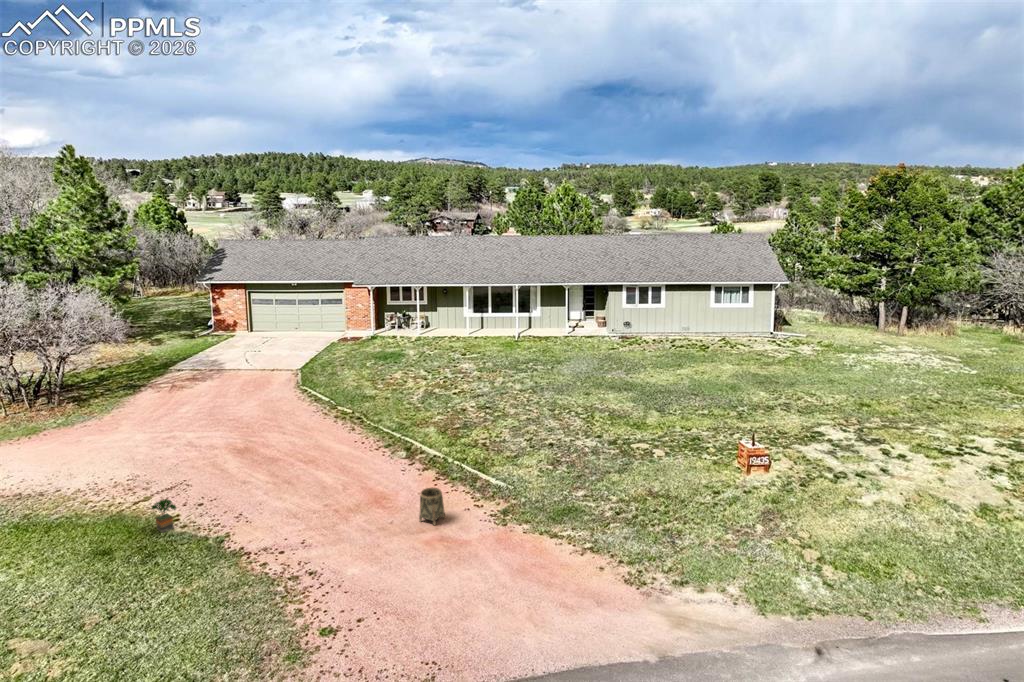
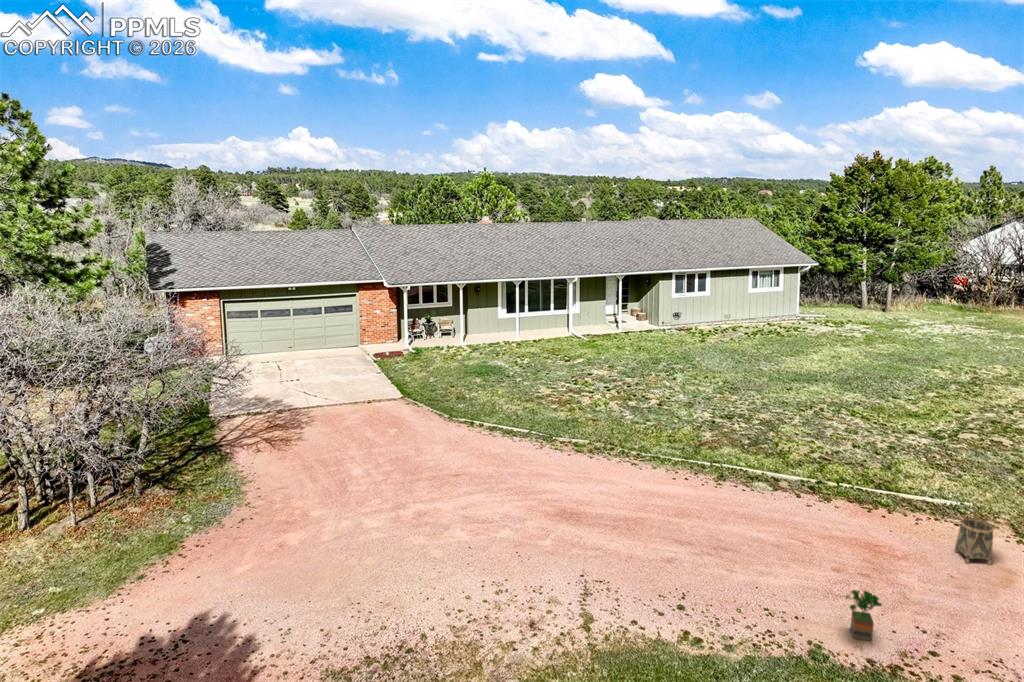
potted tree: present [152,499,176,533] -> present [846,590,882,641]

